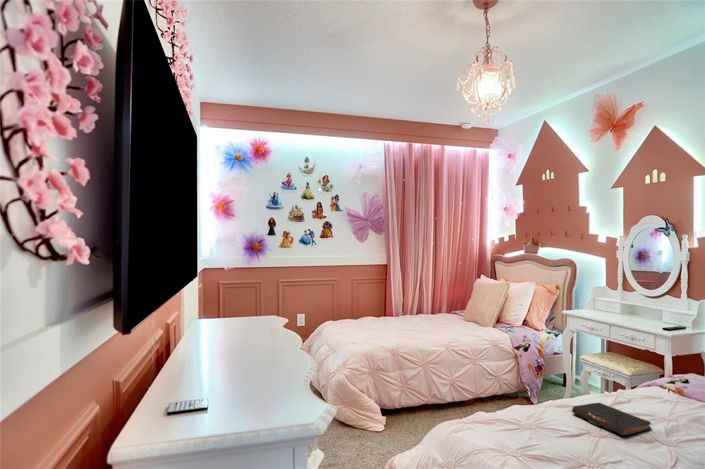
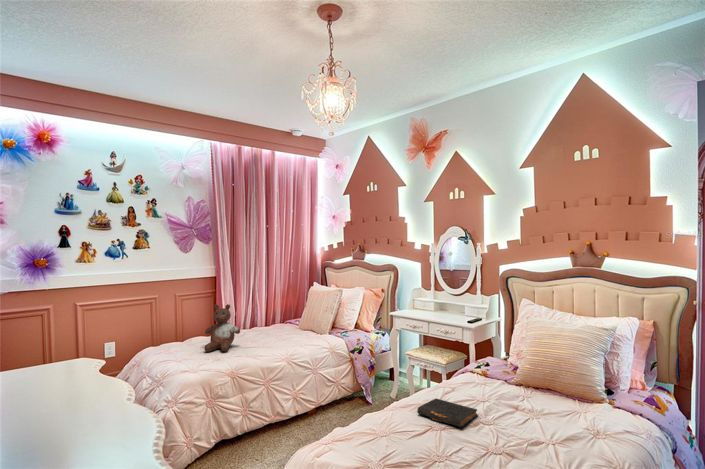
stuffed bear: none [373,288,404,331] -> present [204,304,240,352]

